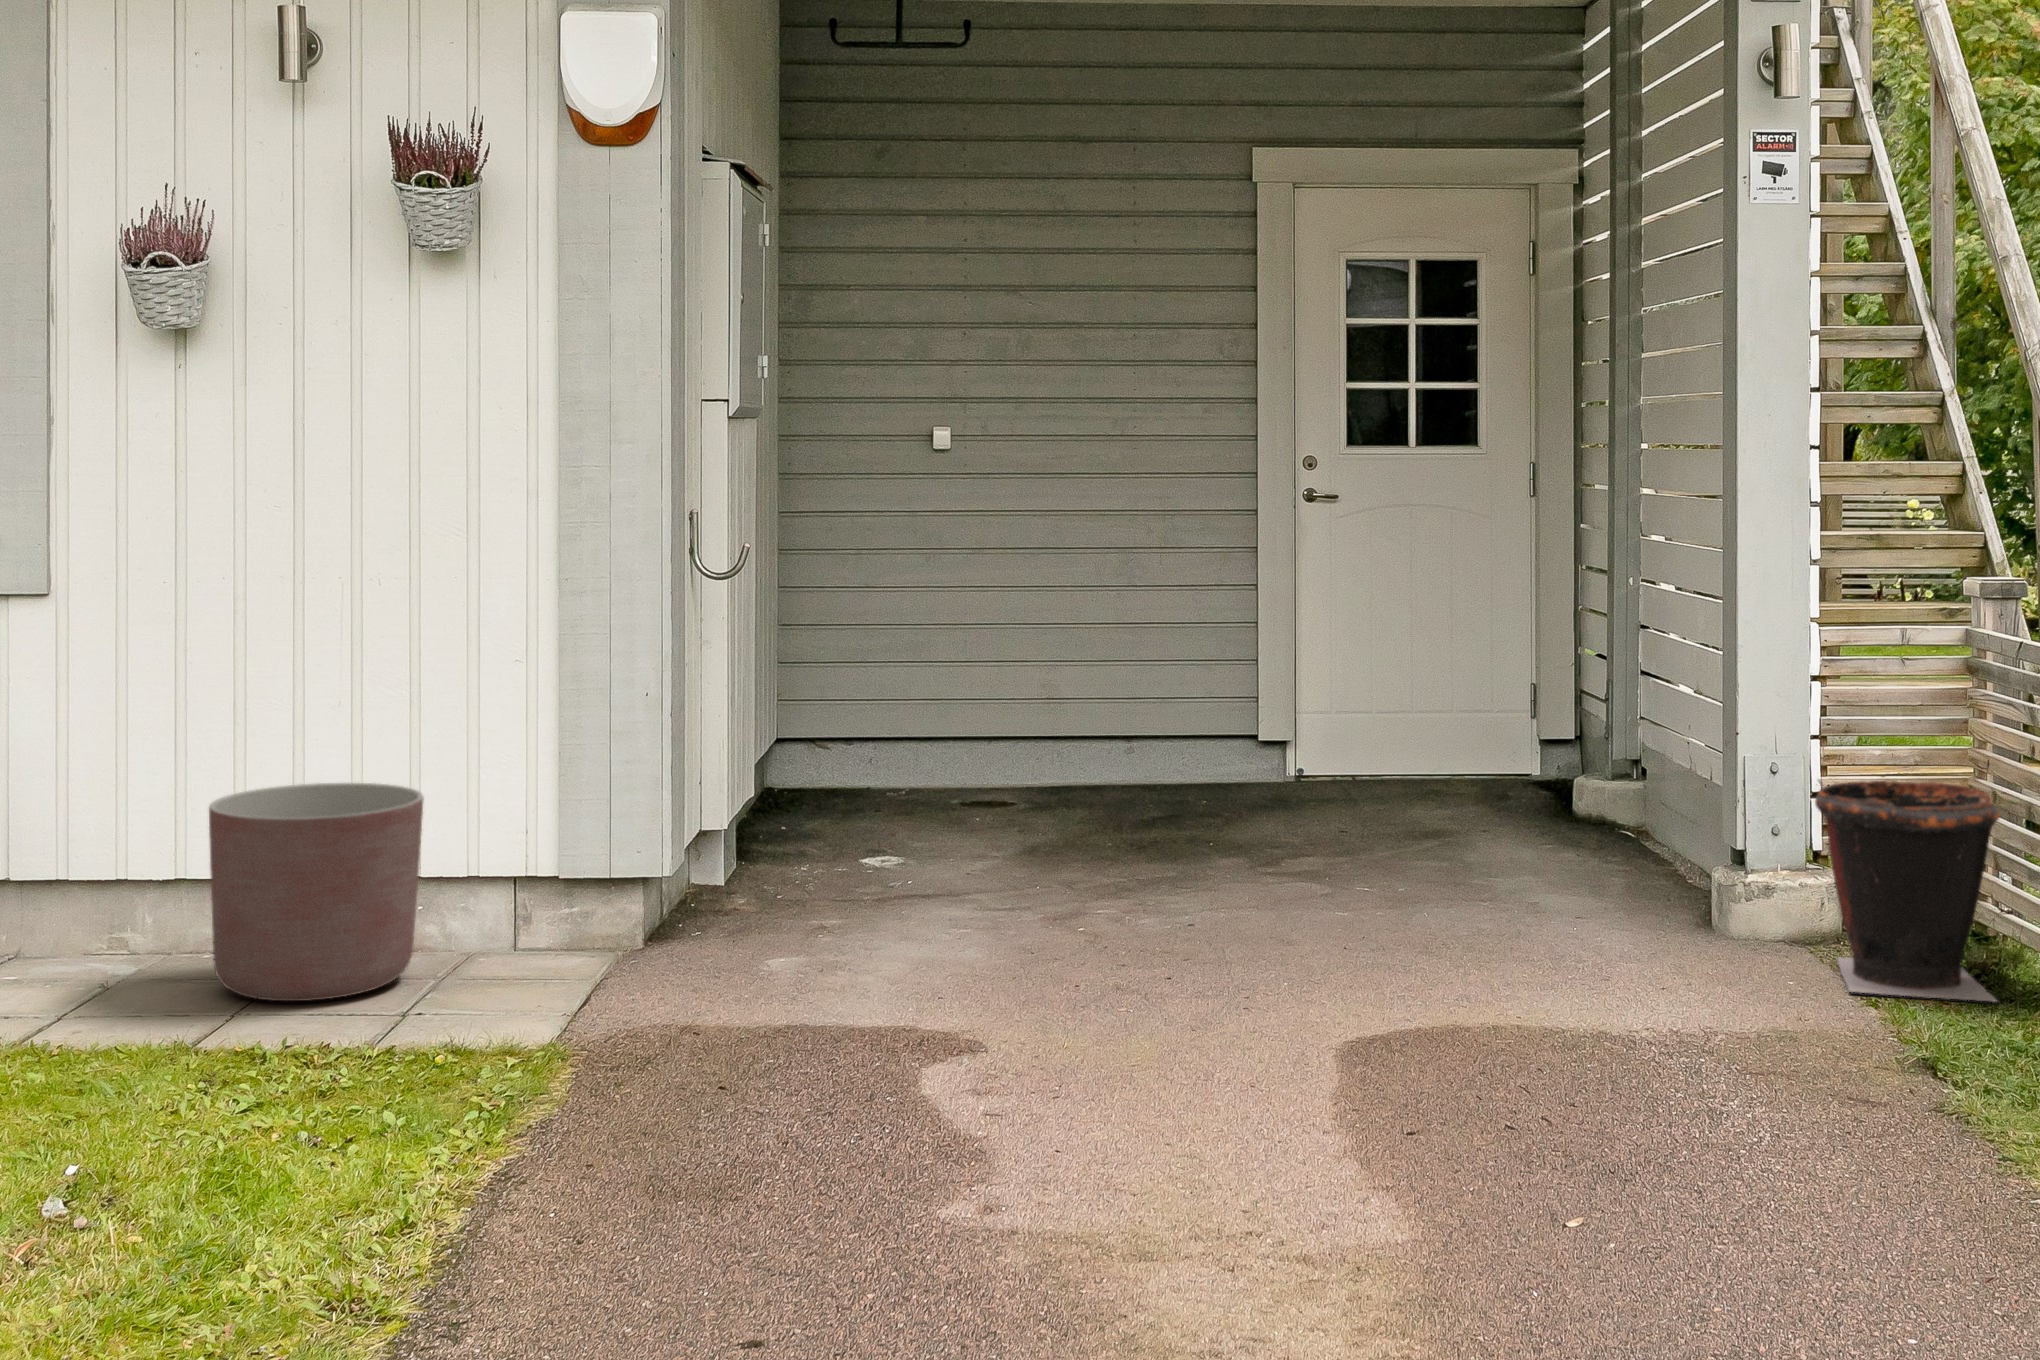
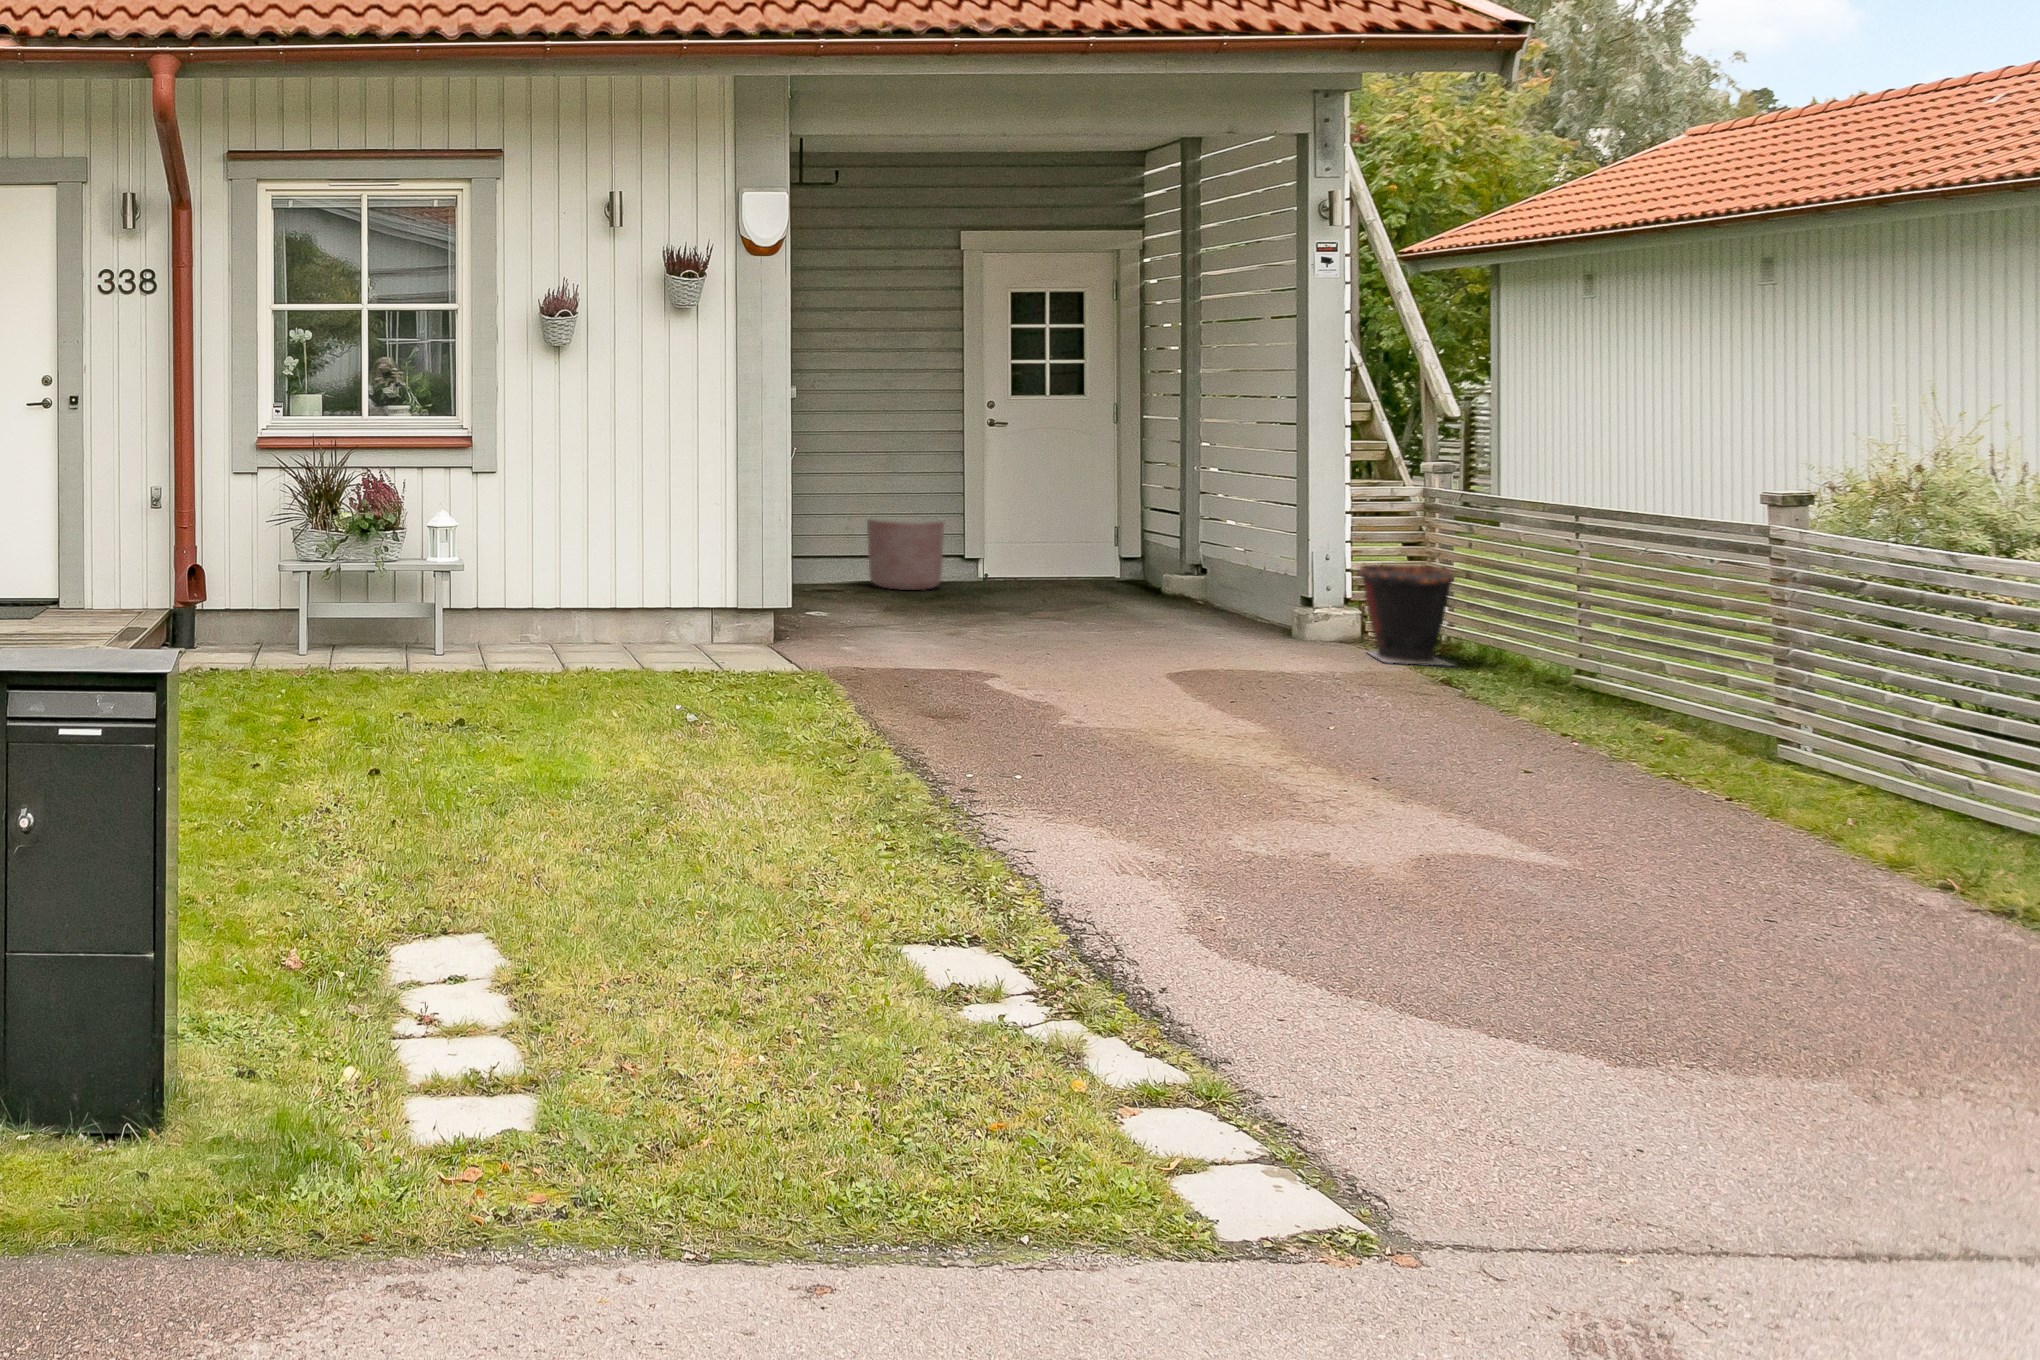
planter: present [209,783,424,1001] -> present [867,518,944,590]

